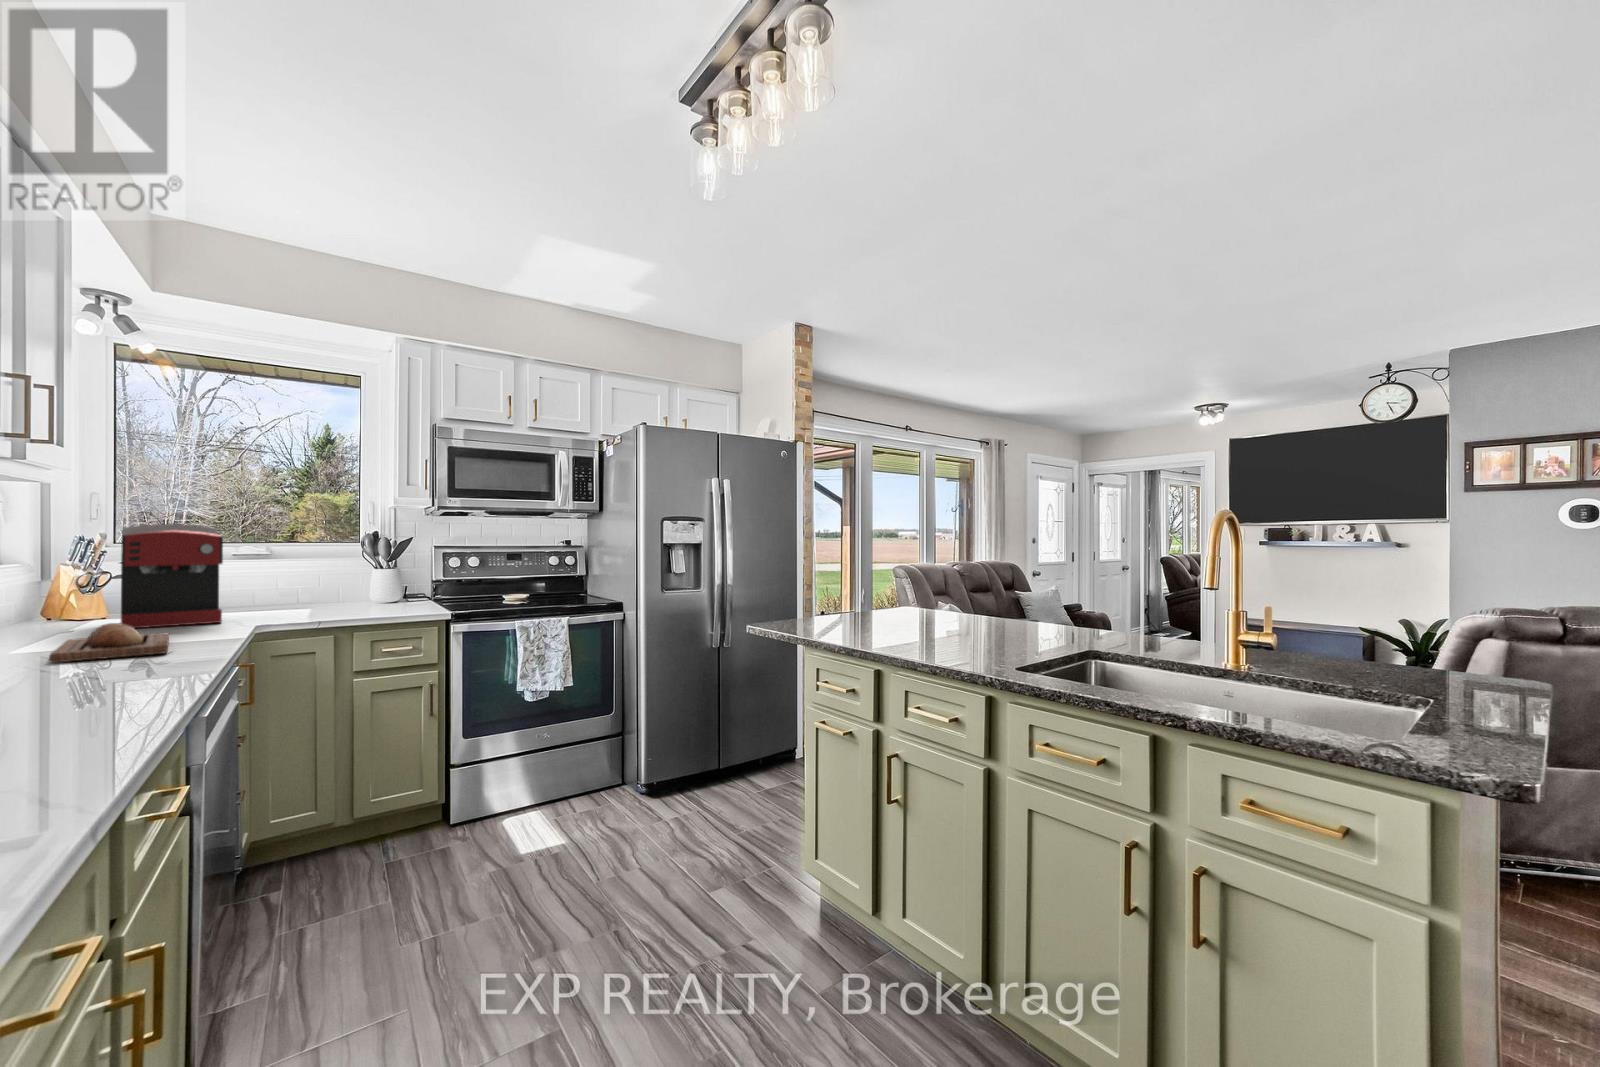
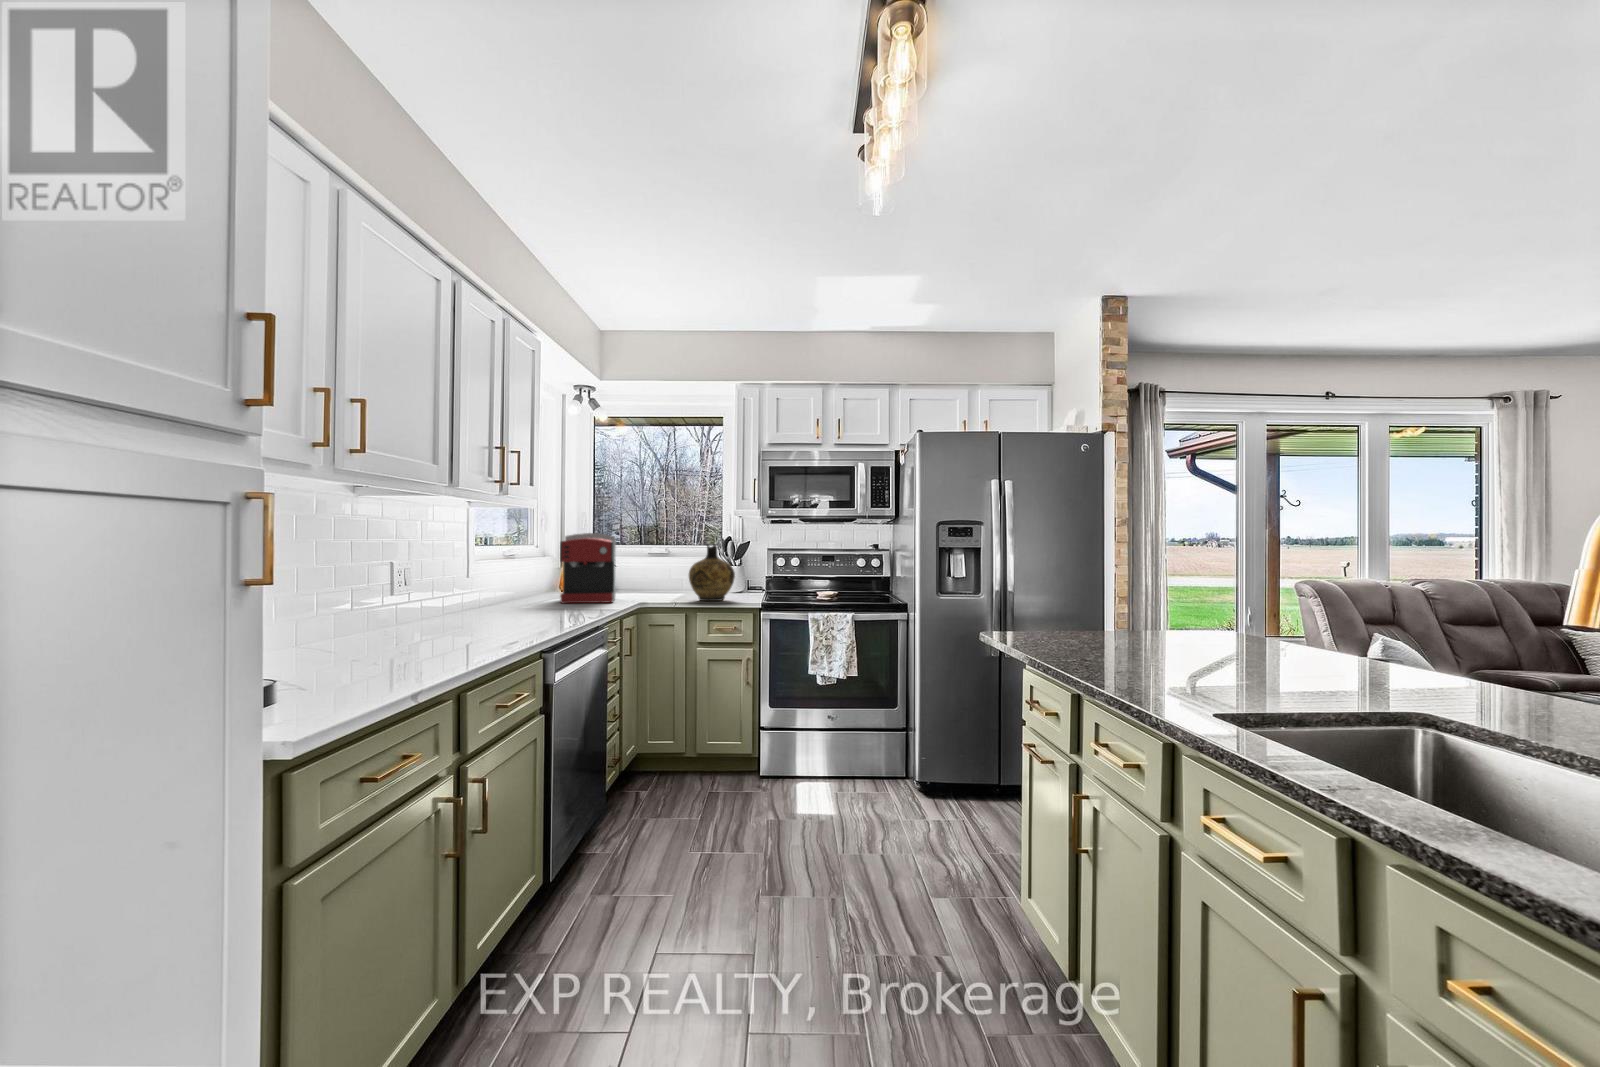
ceramic jug: none [344,540,413,613] -> present [689,544,735,601]
bread loaf: present [49,623,169,663] -> none [504,599,572,620]

